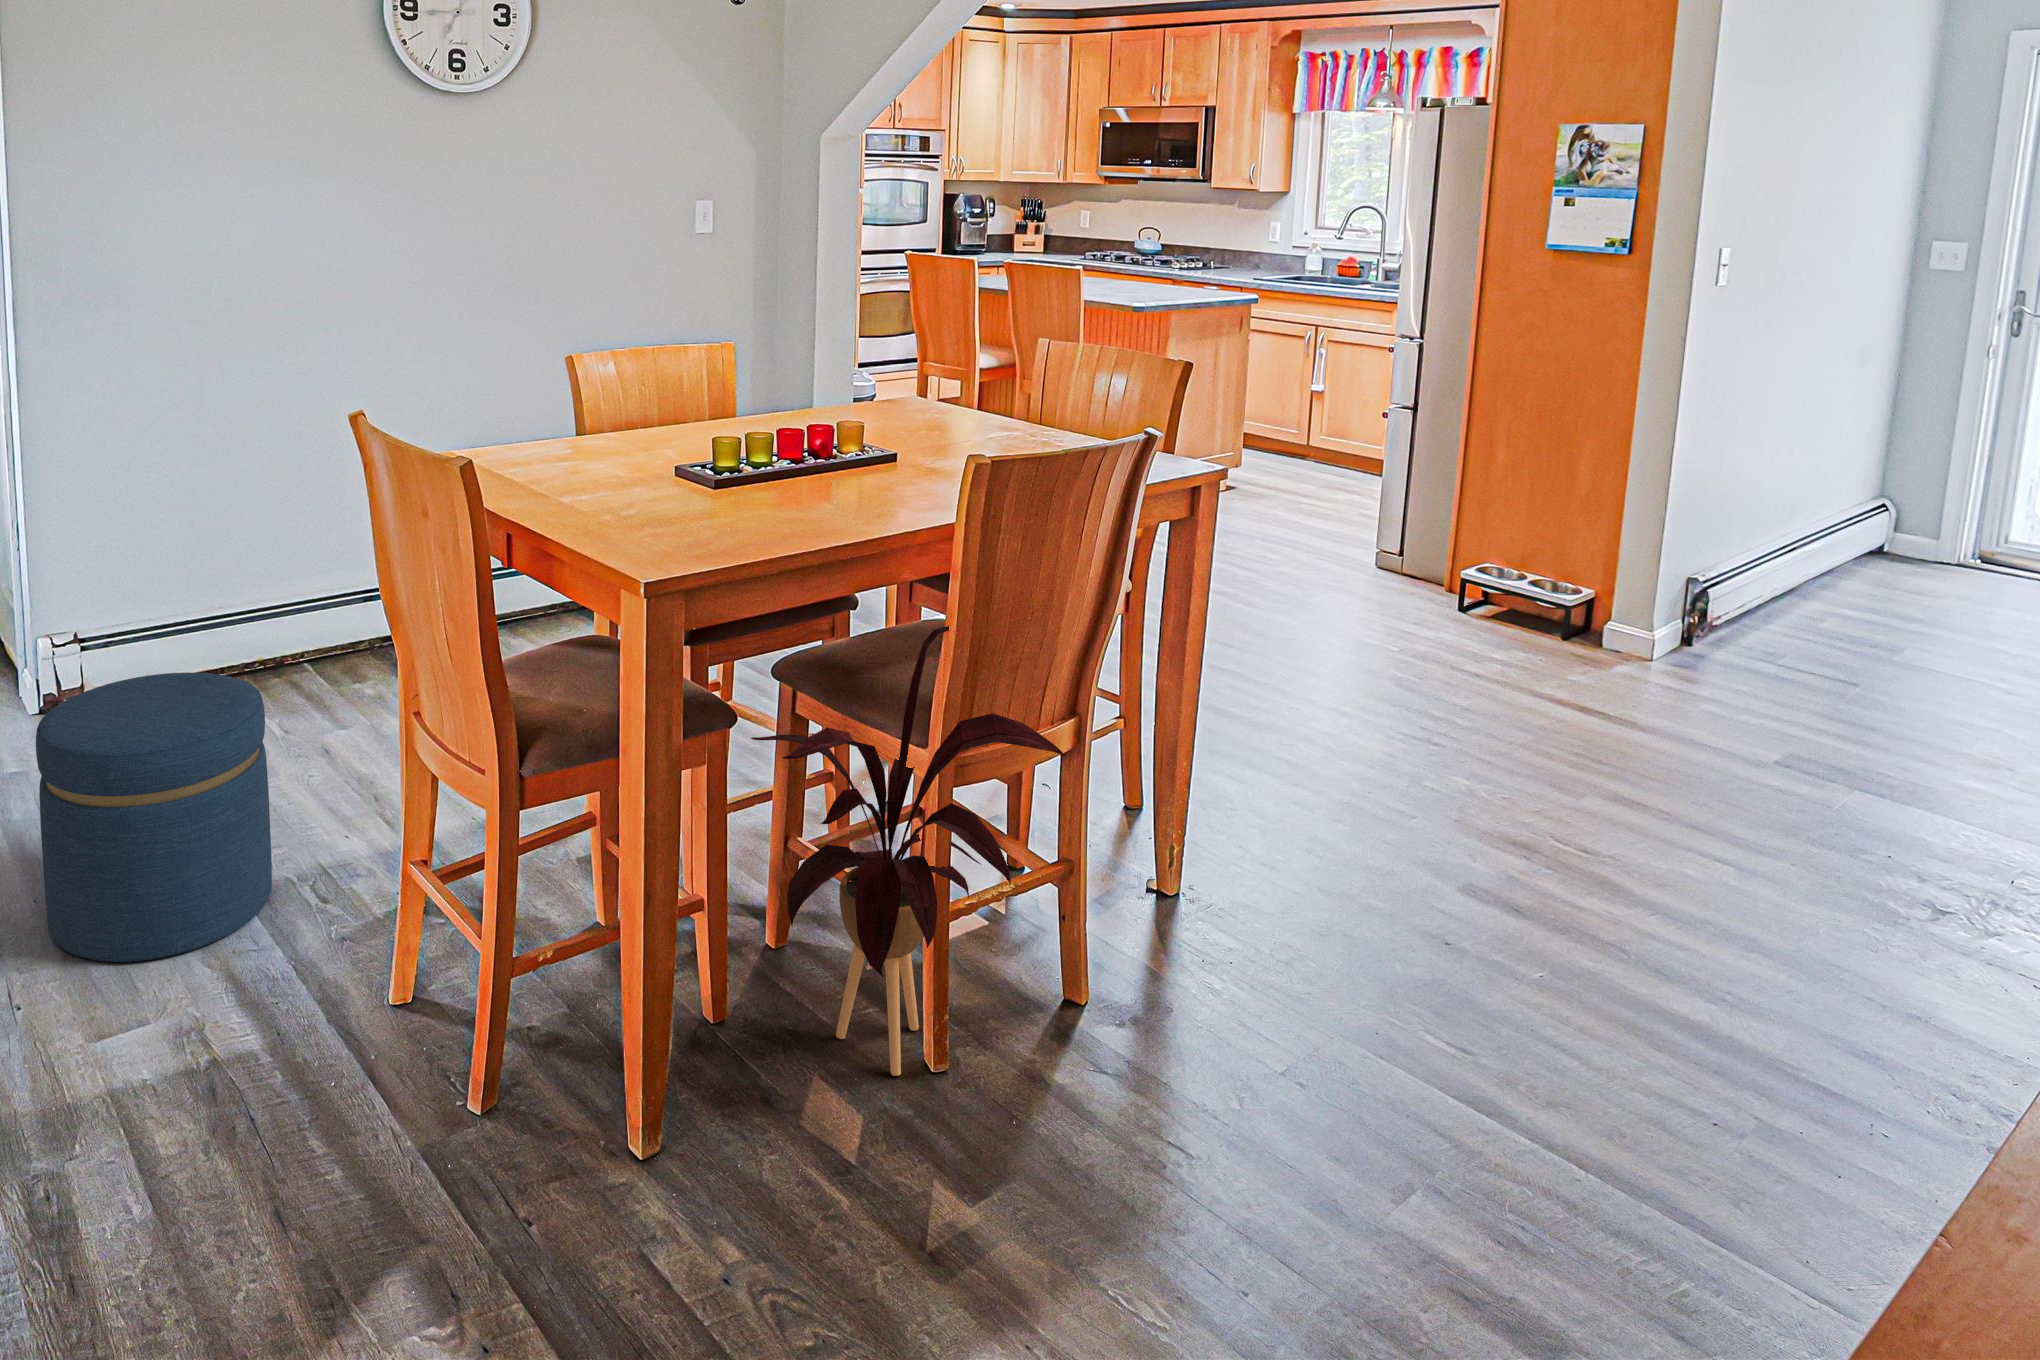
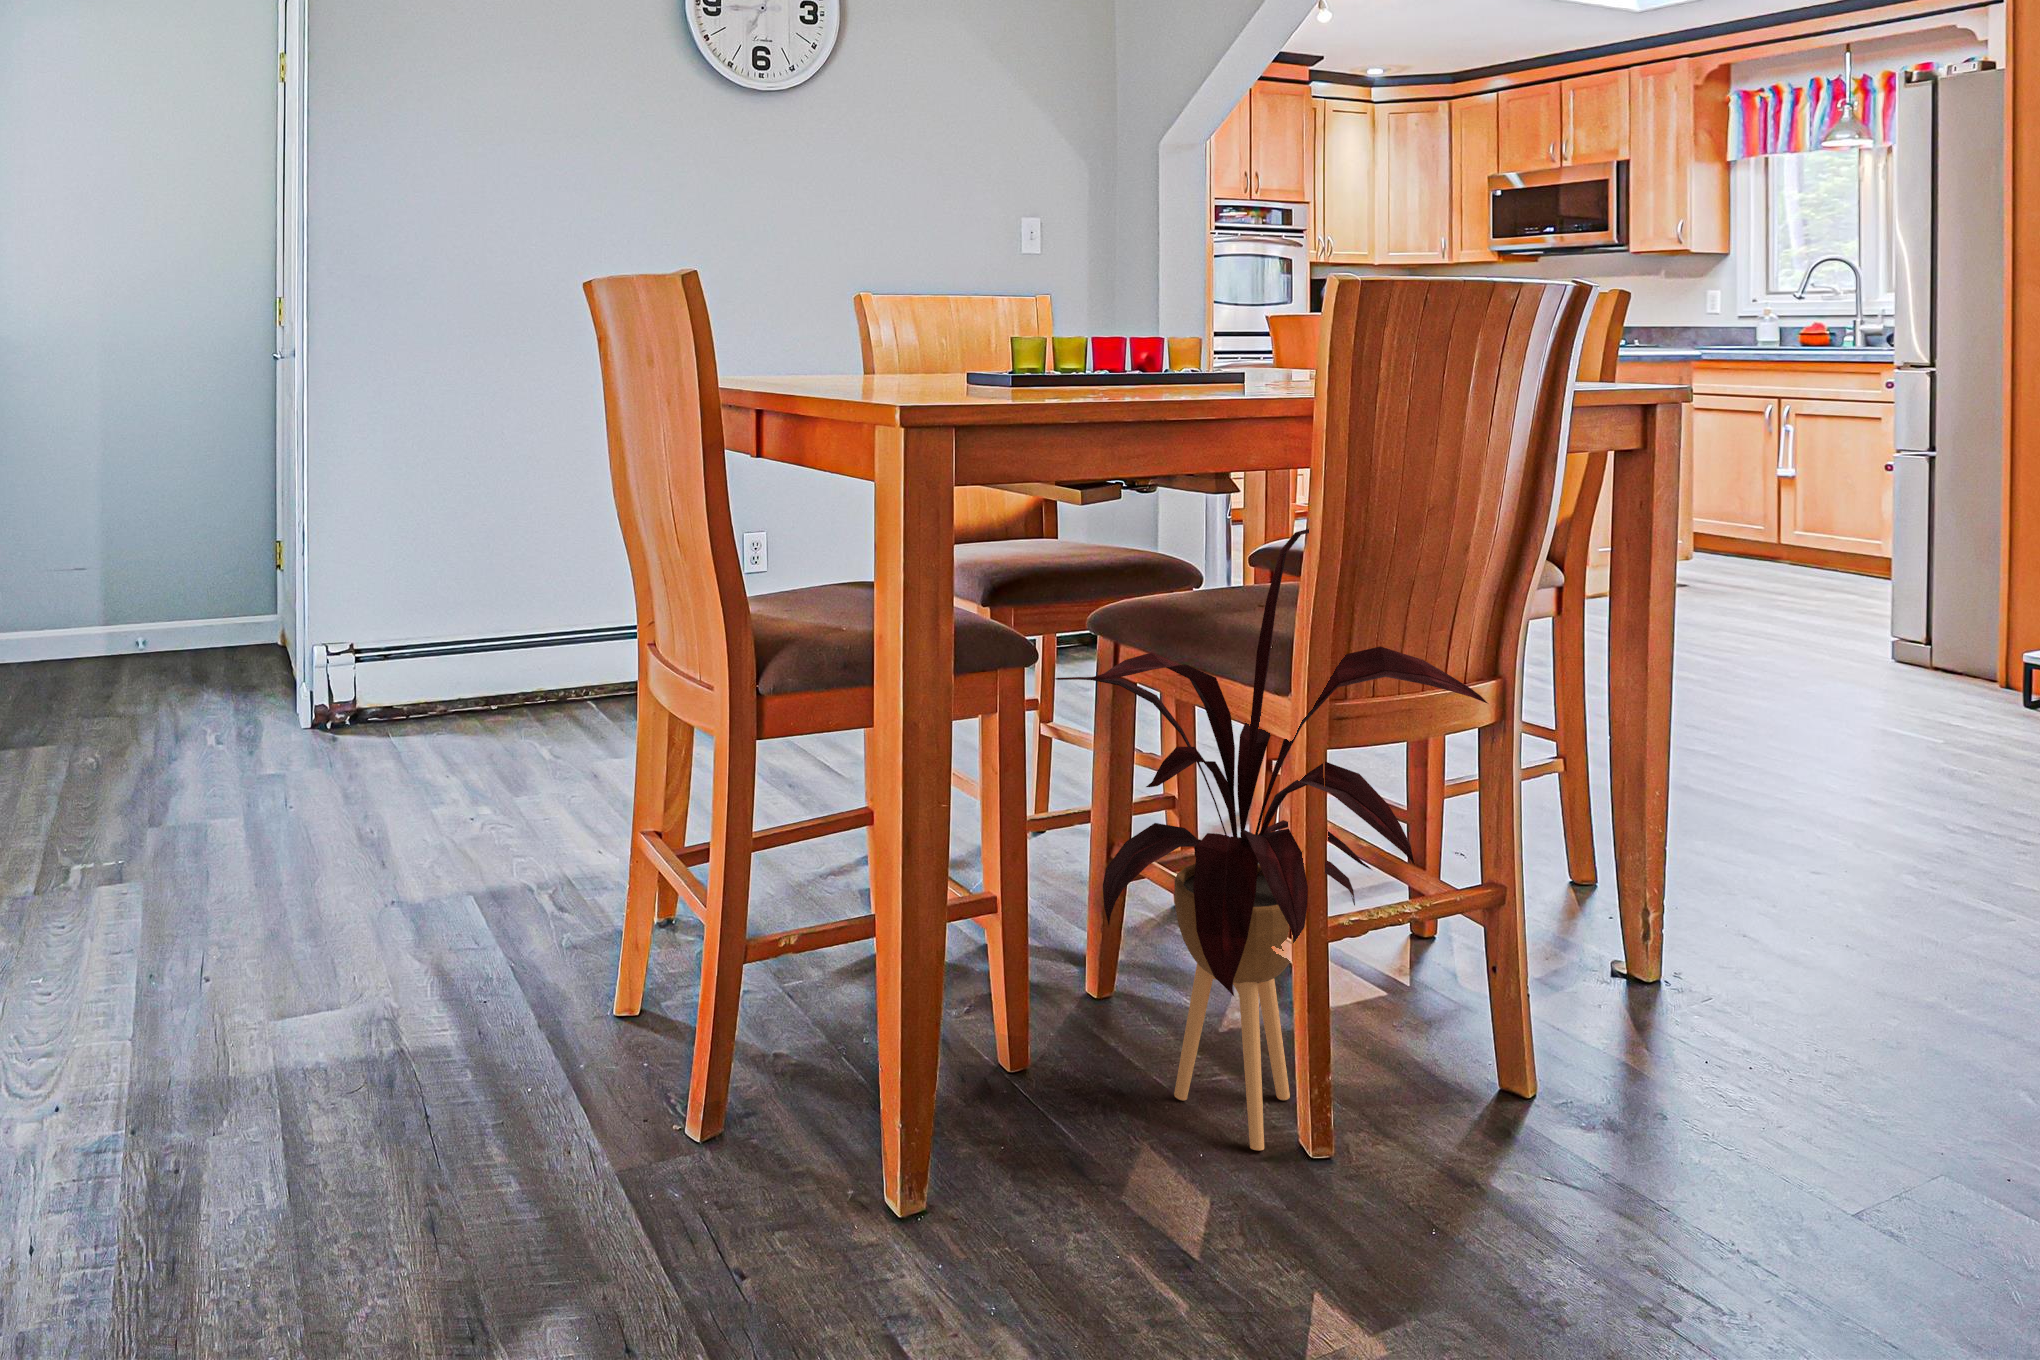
ottoman: present [36,673,272,962] -> none [261,635,510,943]

